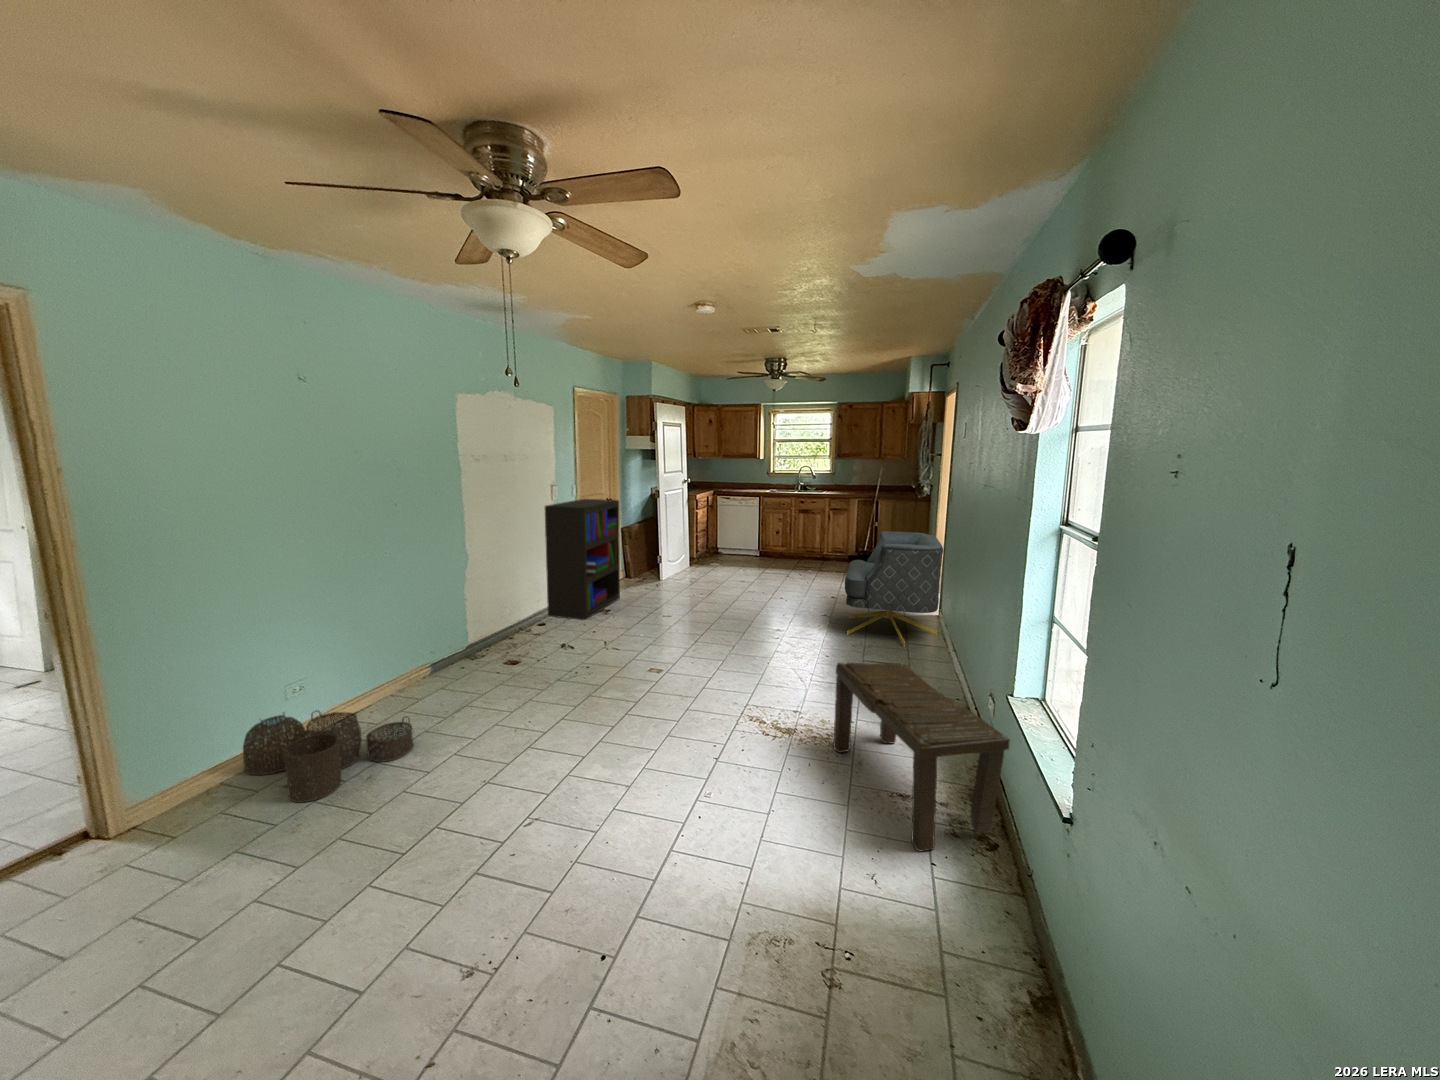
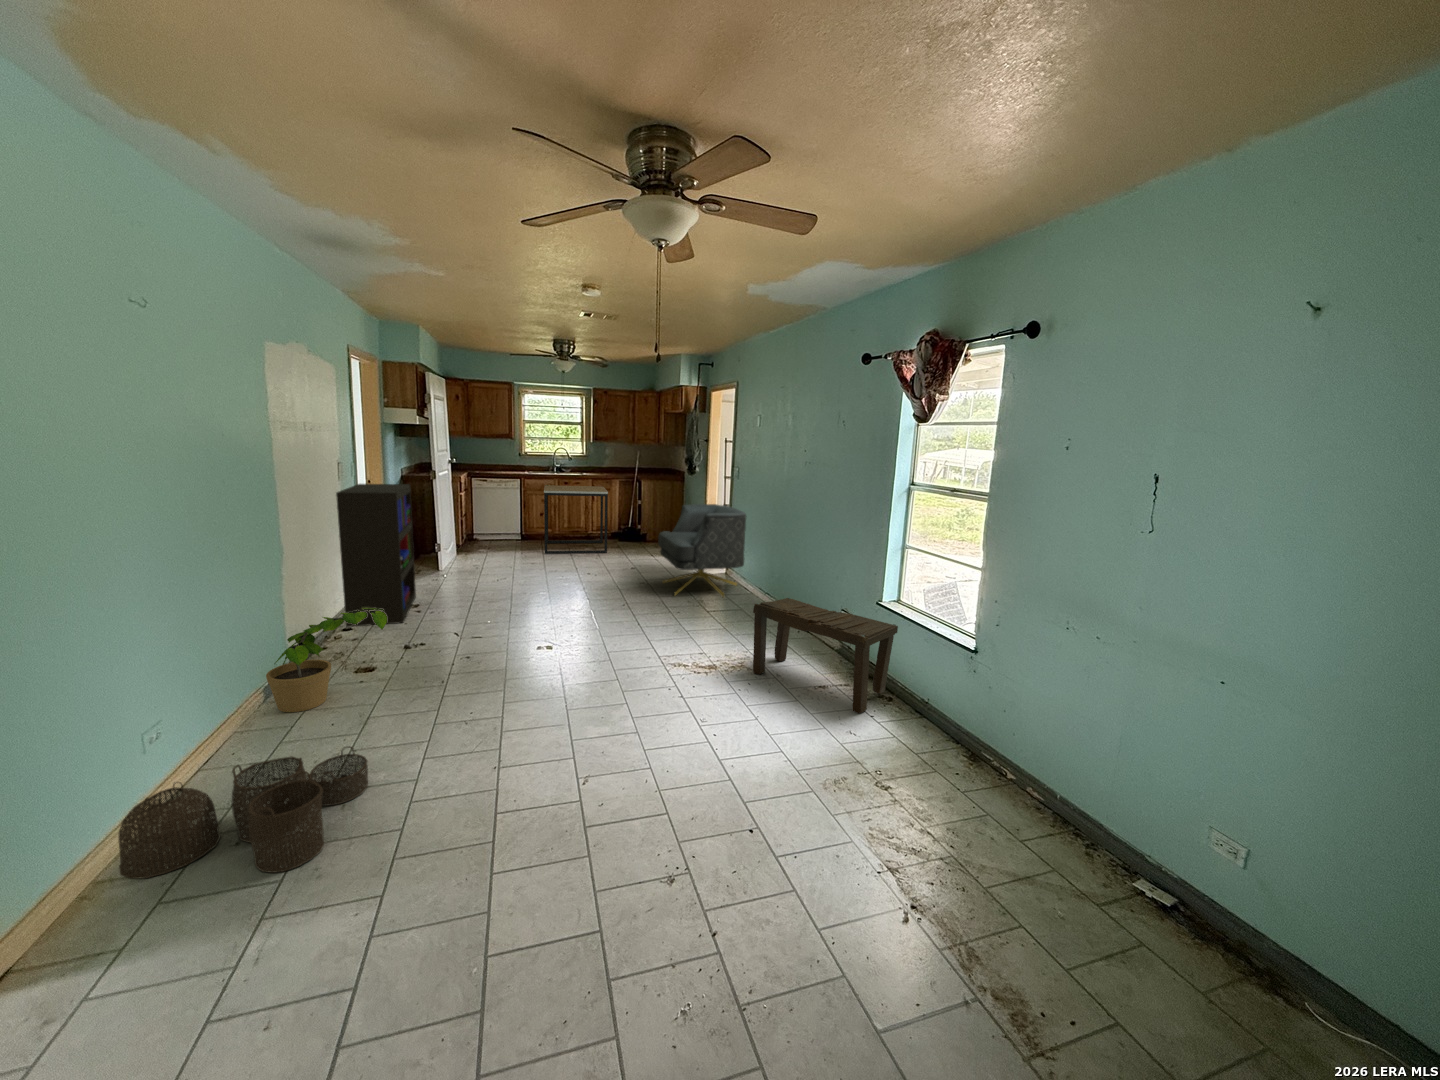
side table: none [767,504,840,577] -> present [544,485,608,554]
potted plant: none [426,603,509,679] -> present [266,608,387,712]

